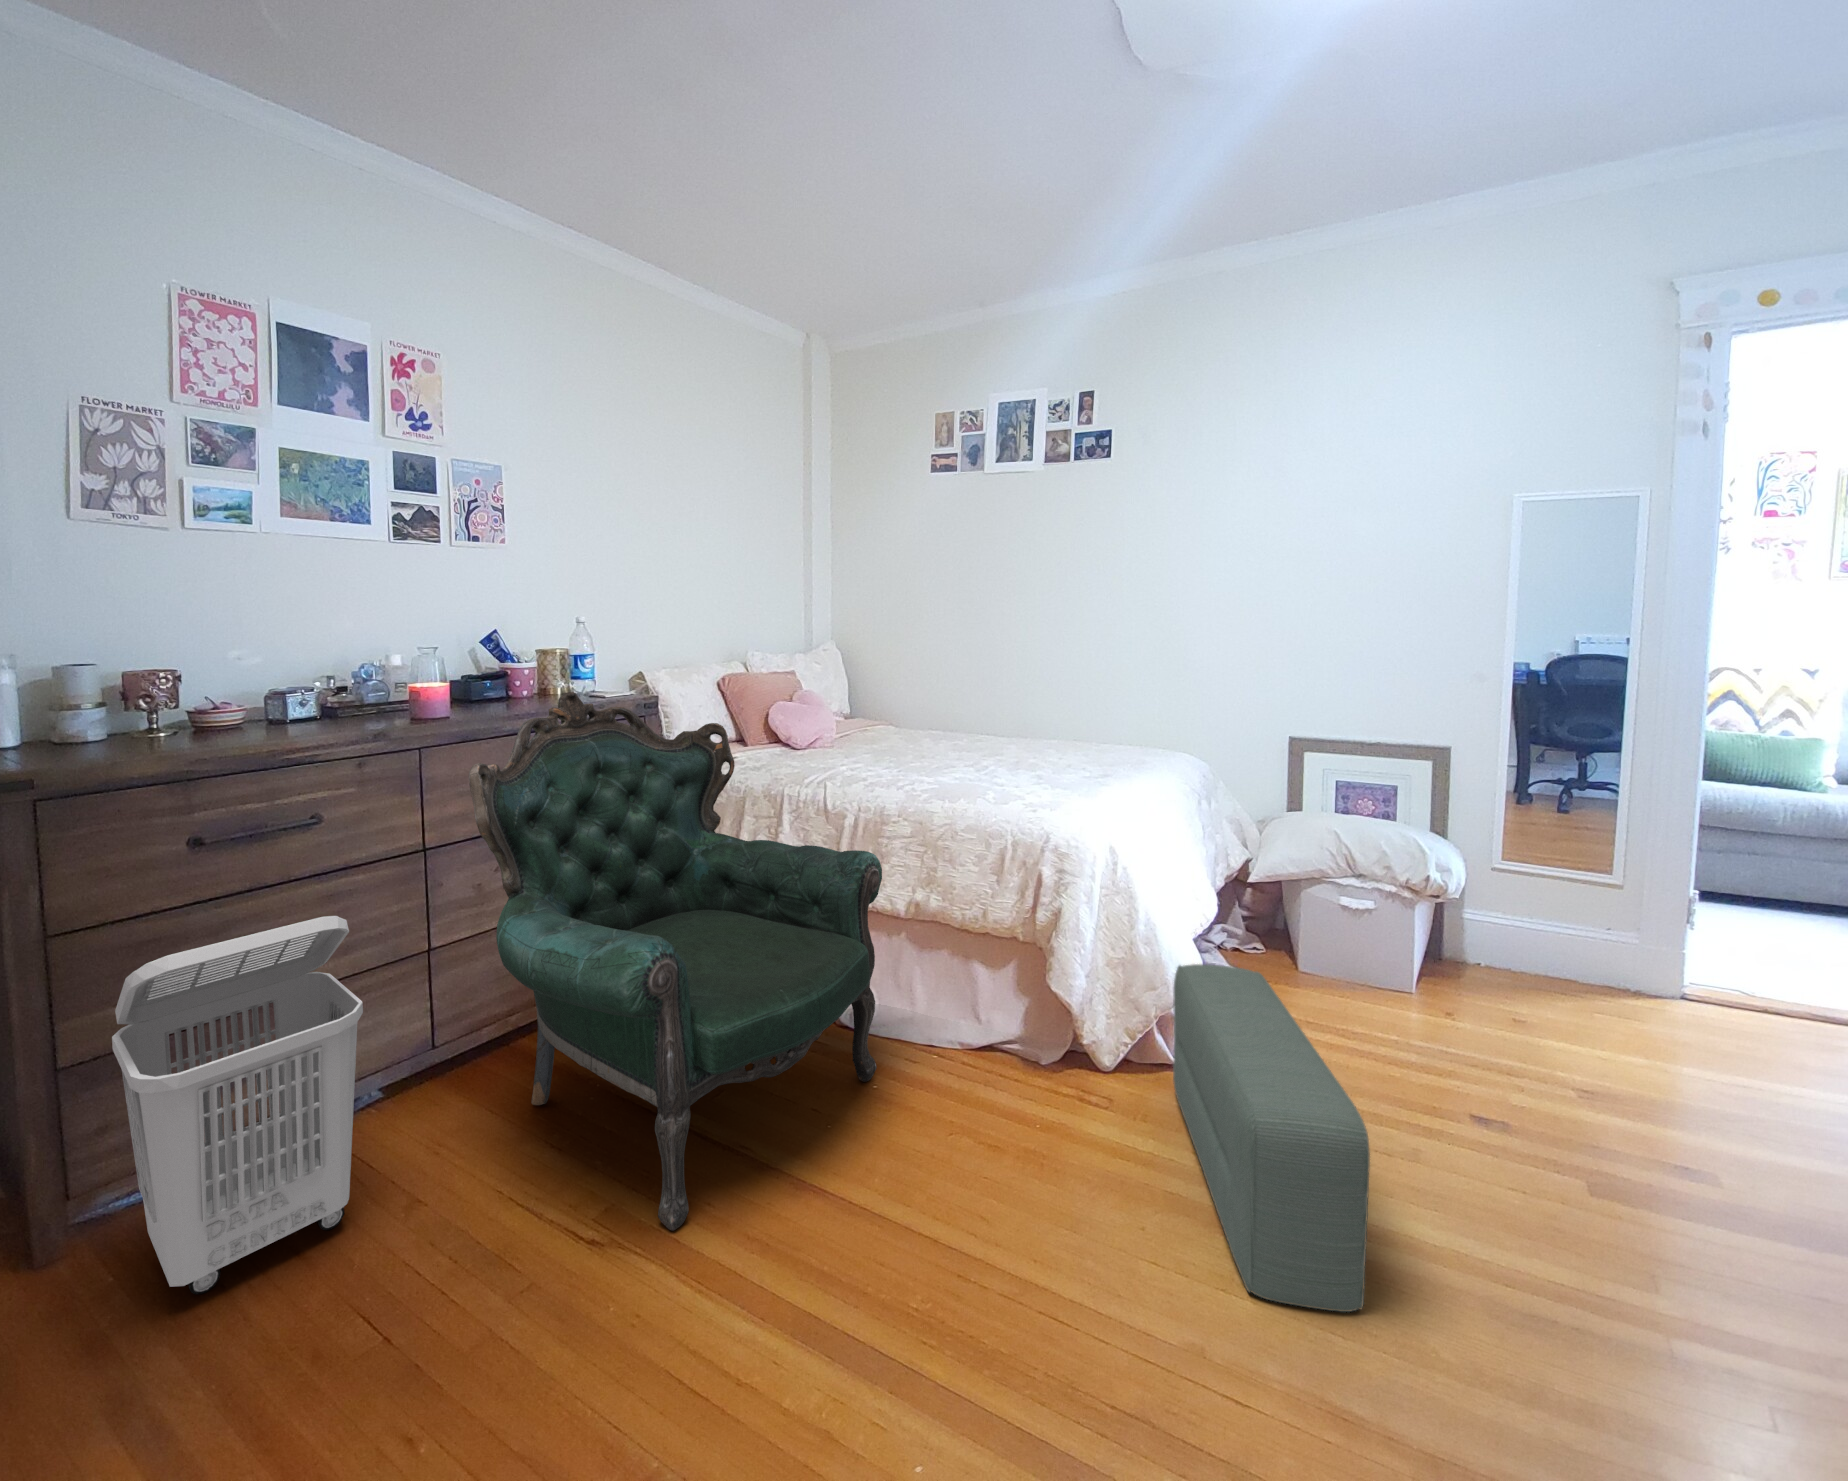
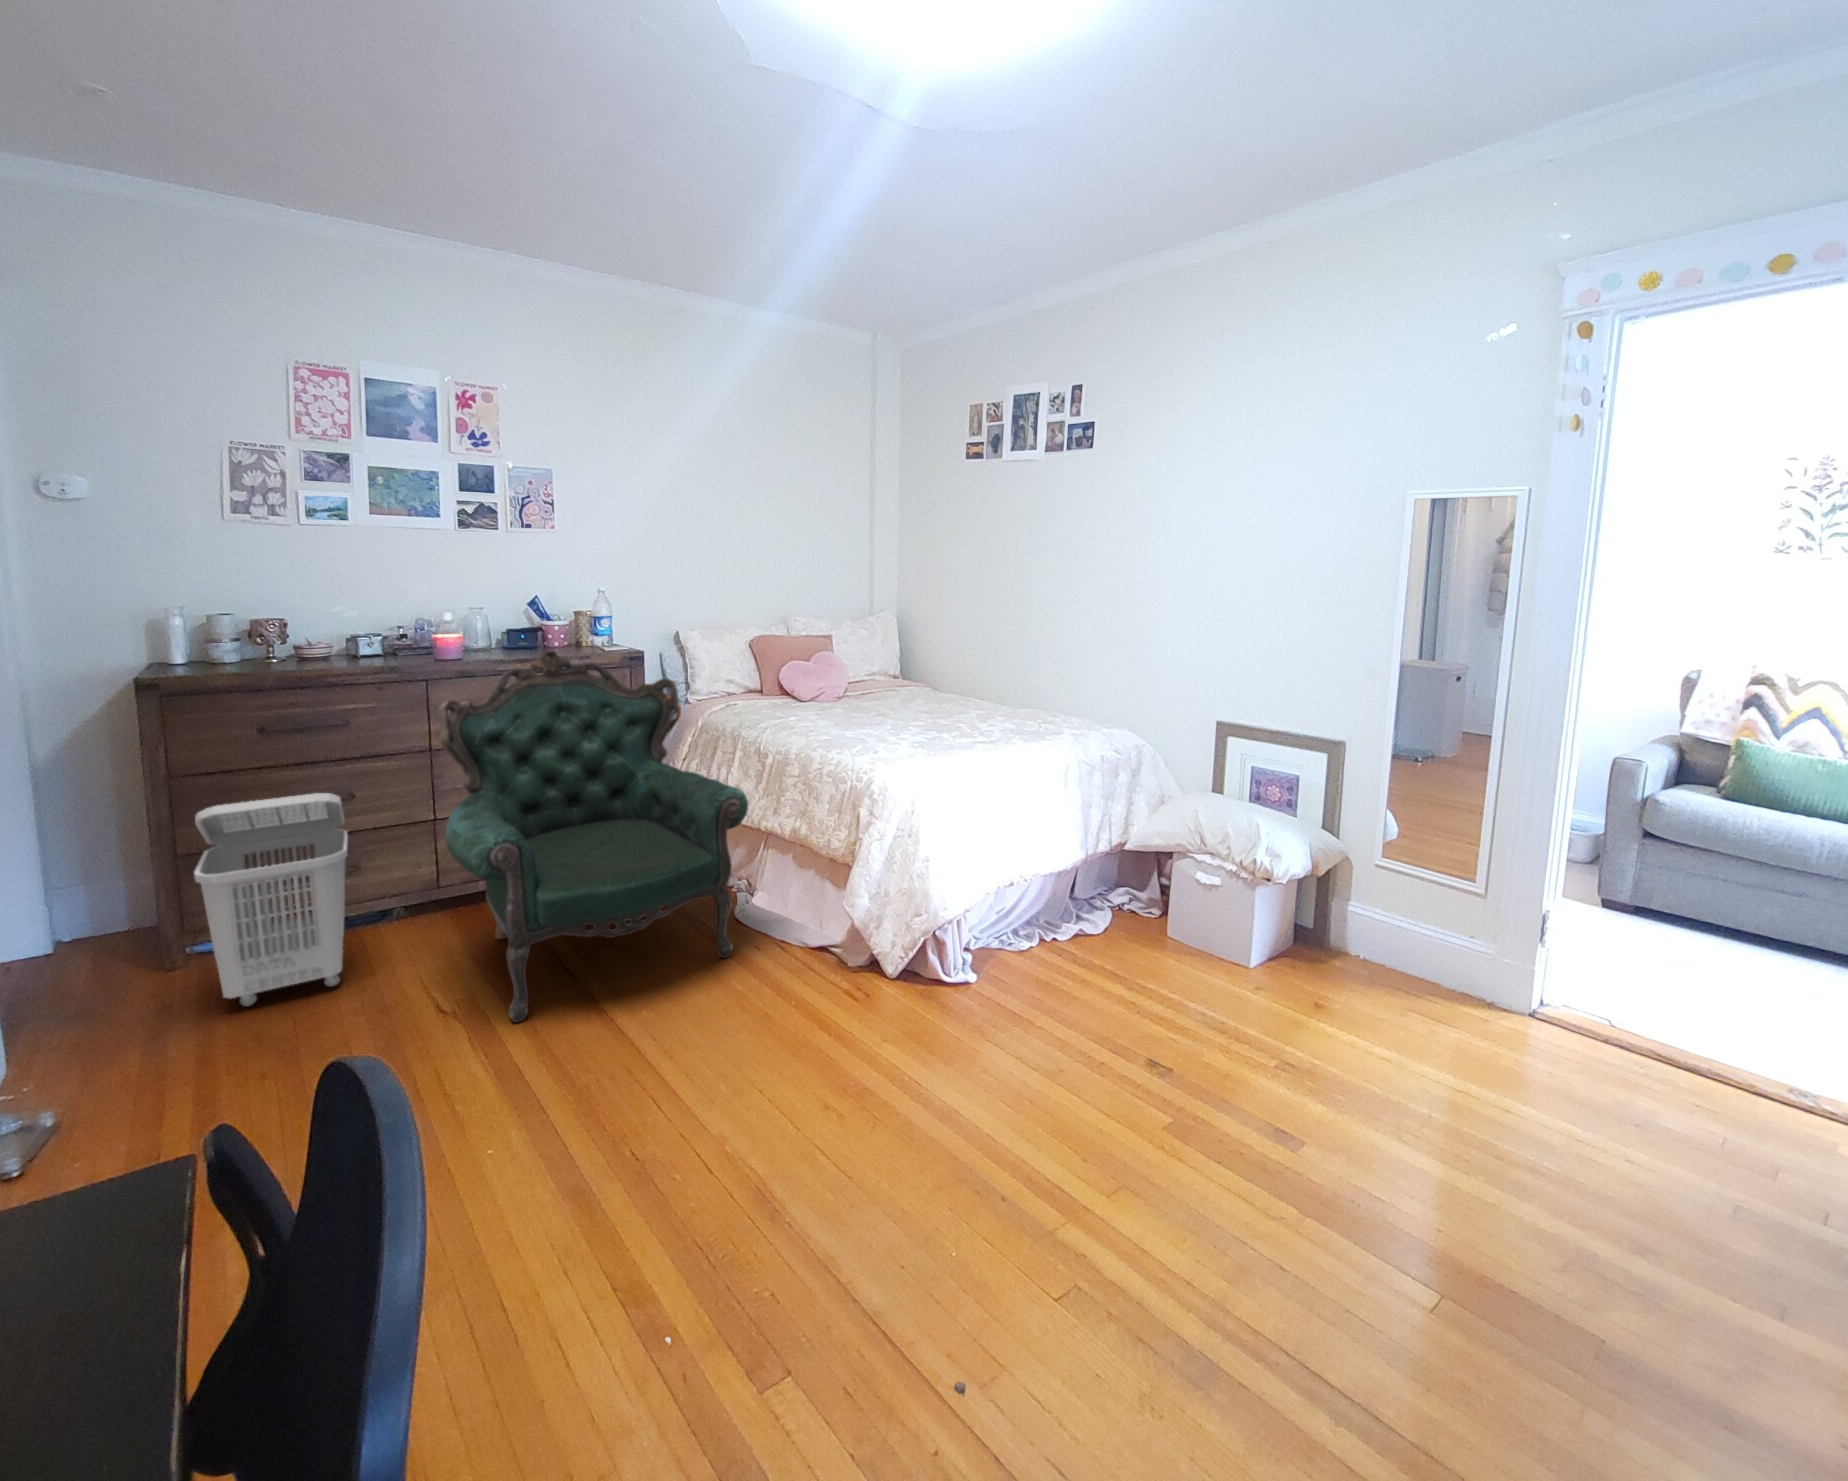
pouf: present [1173,964,1370,1312] -> none [832,902,1001,1150]

